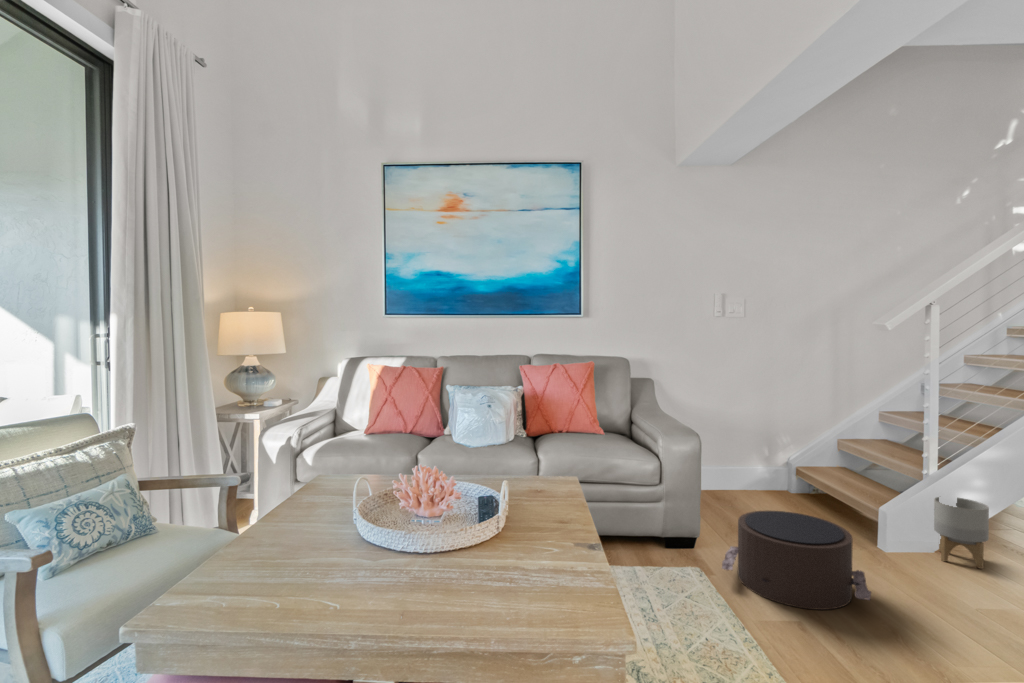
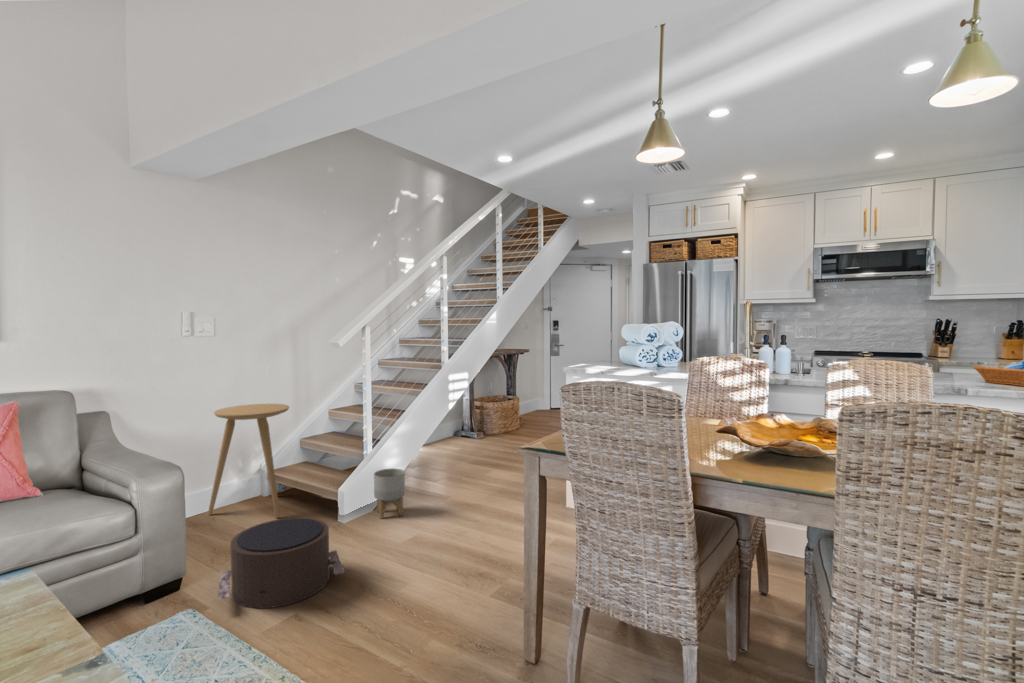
side table: none [733,392,822,518] -> present [208,404,289,518]

